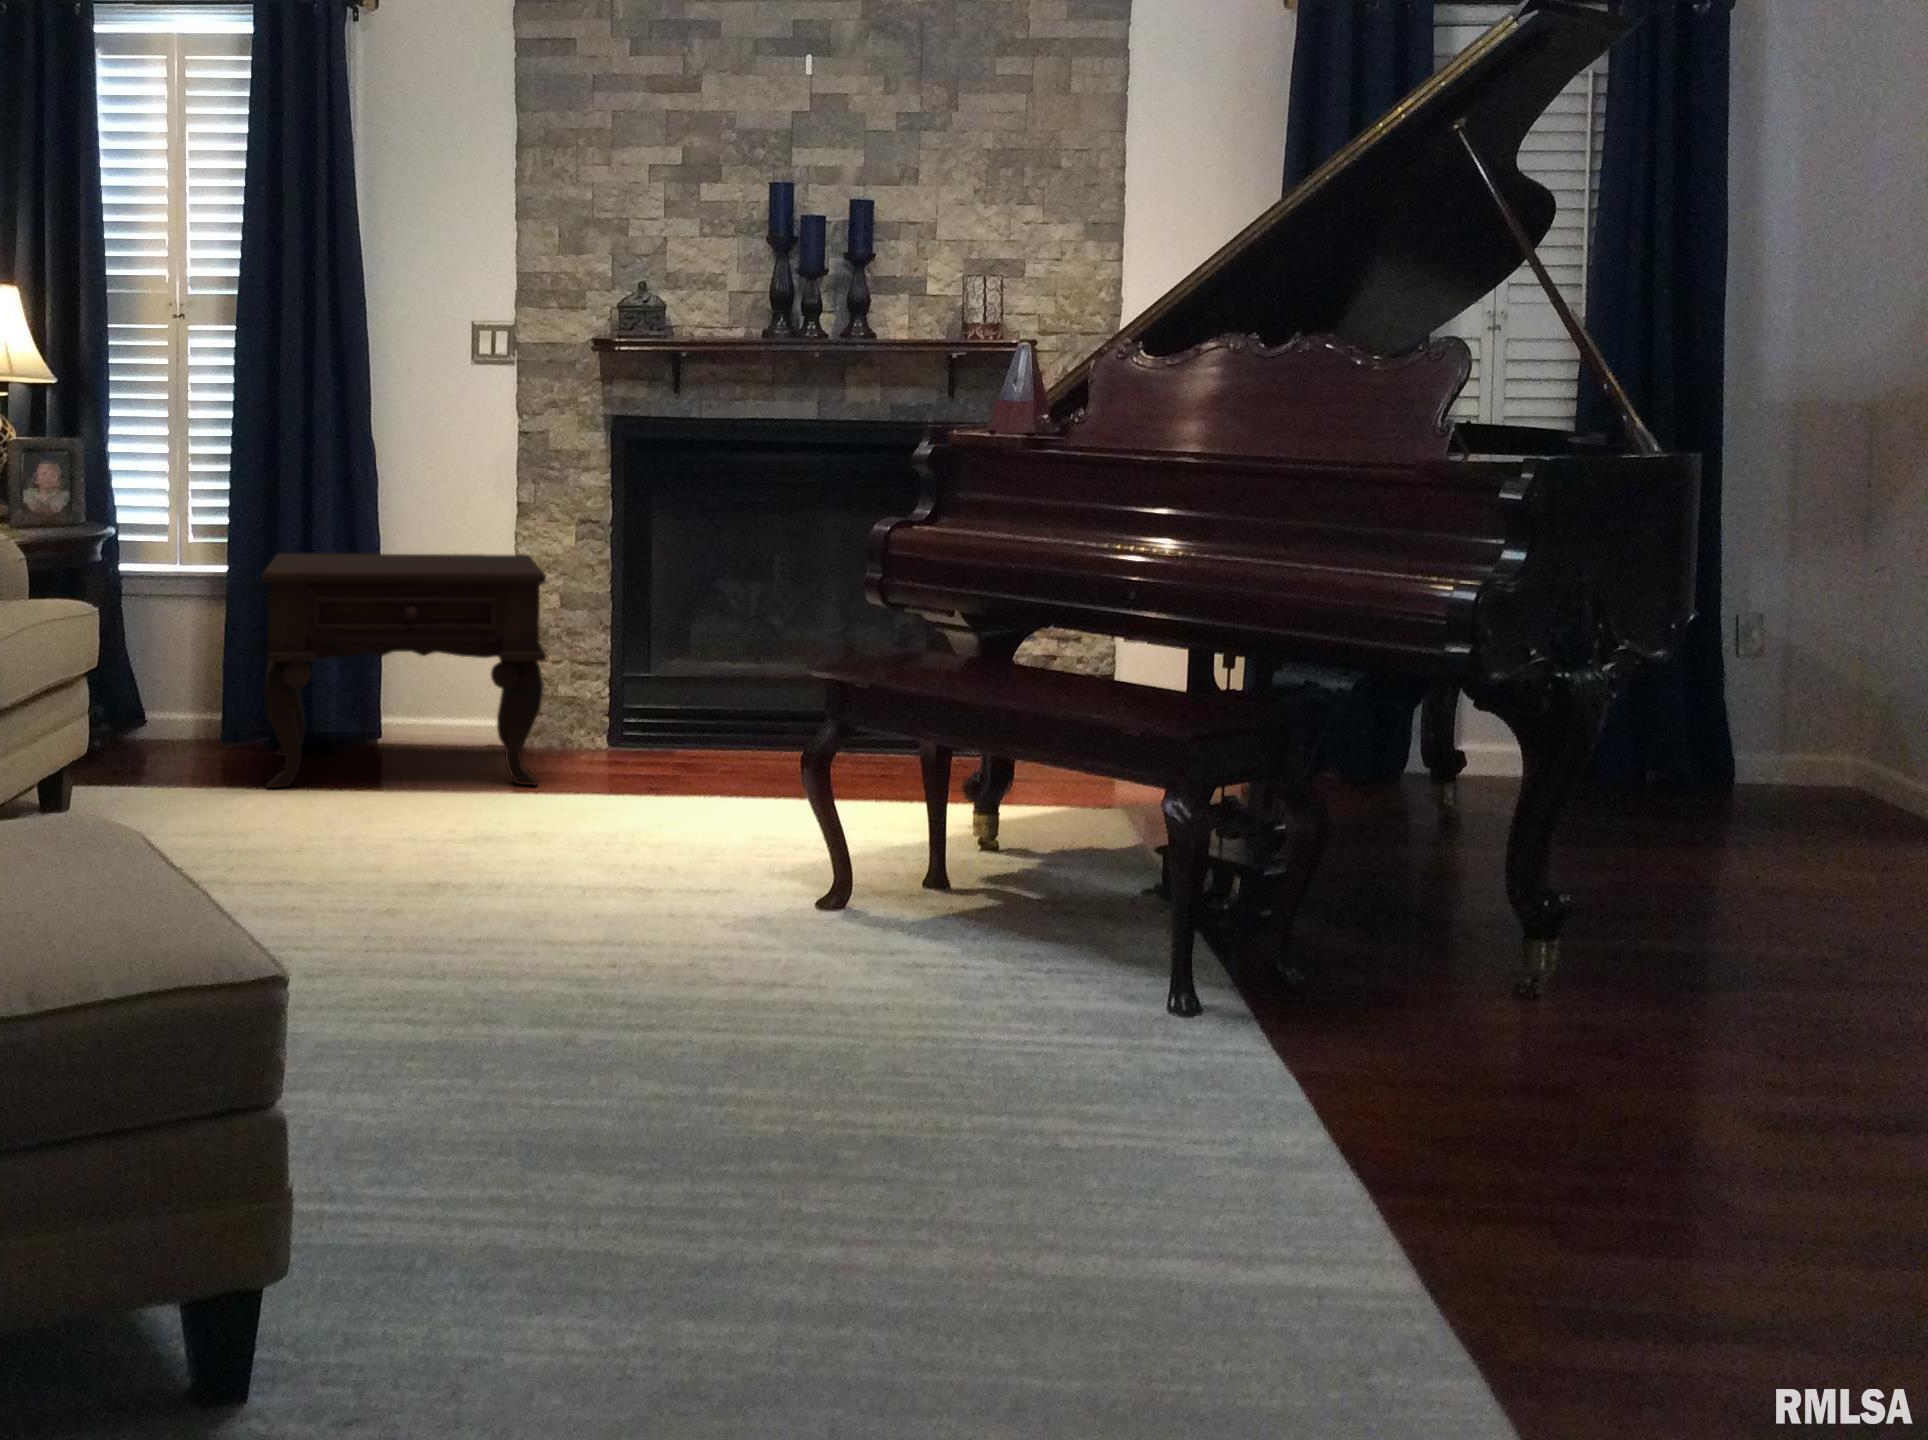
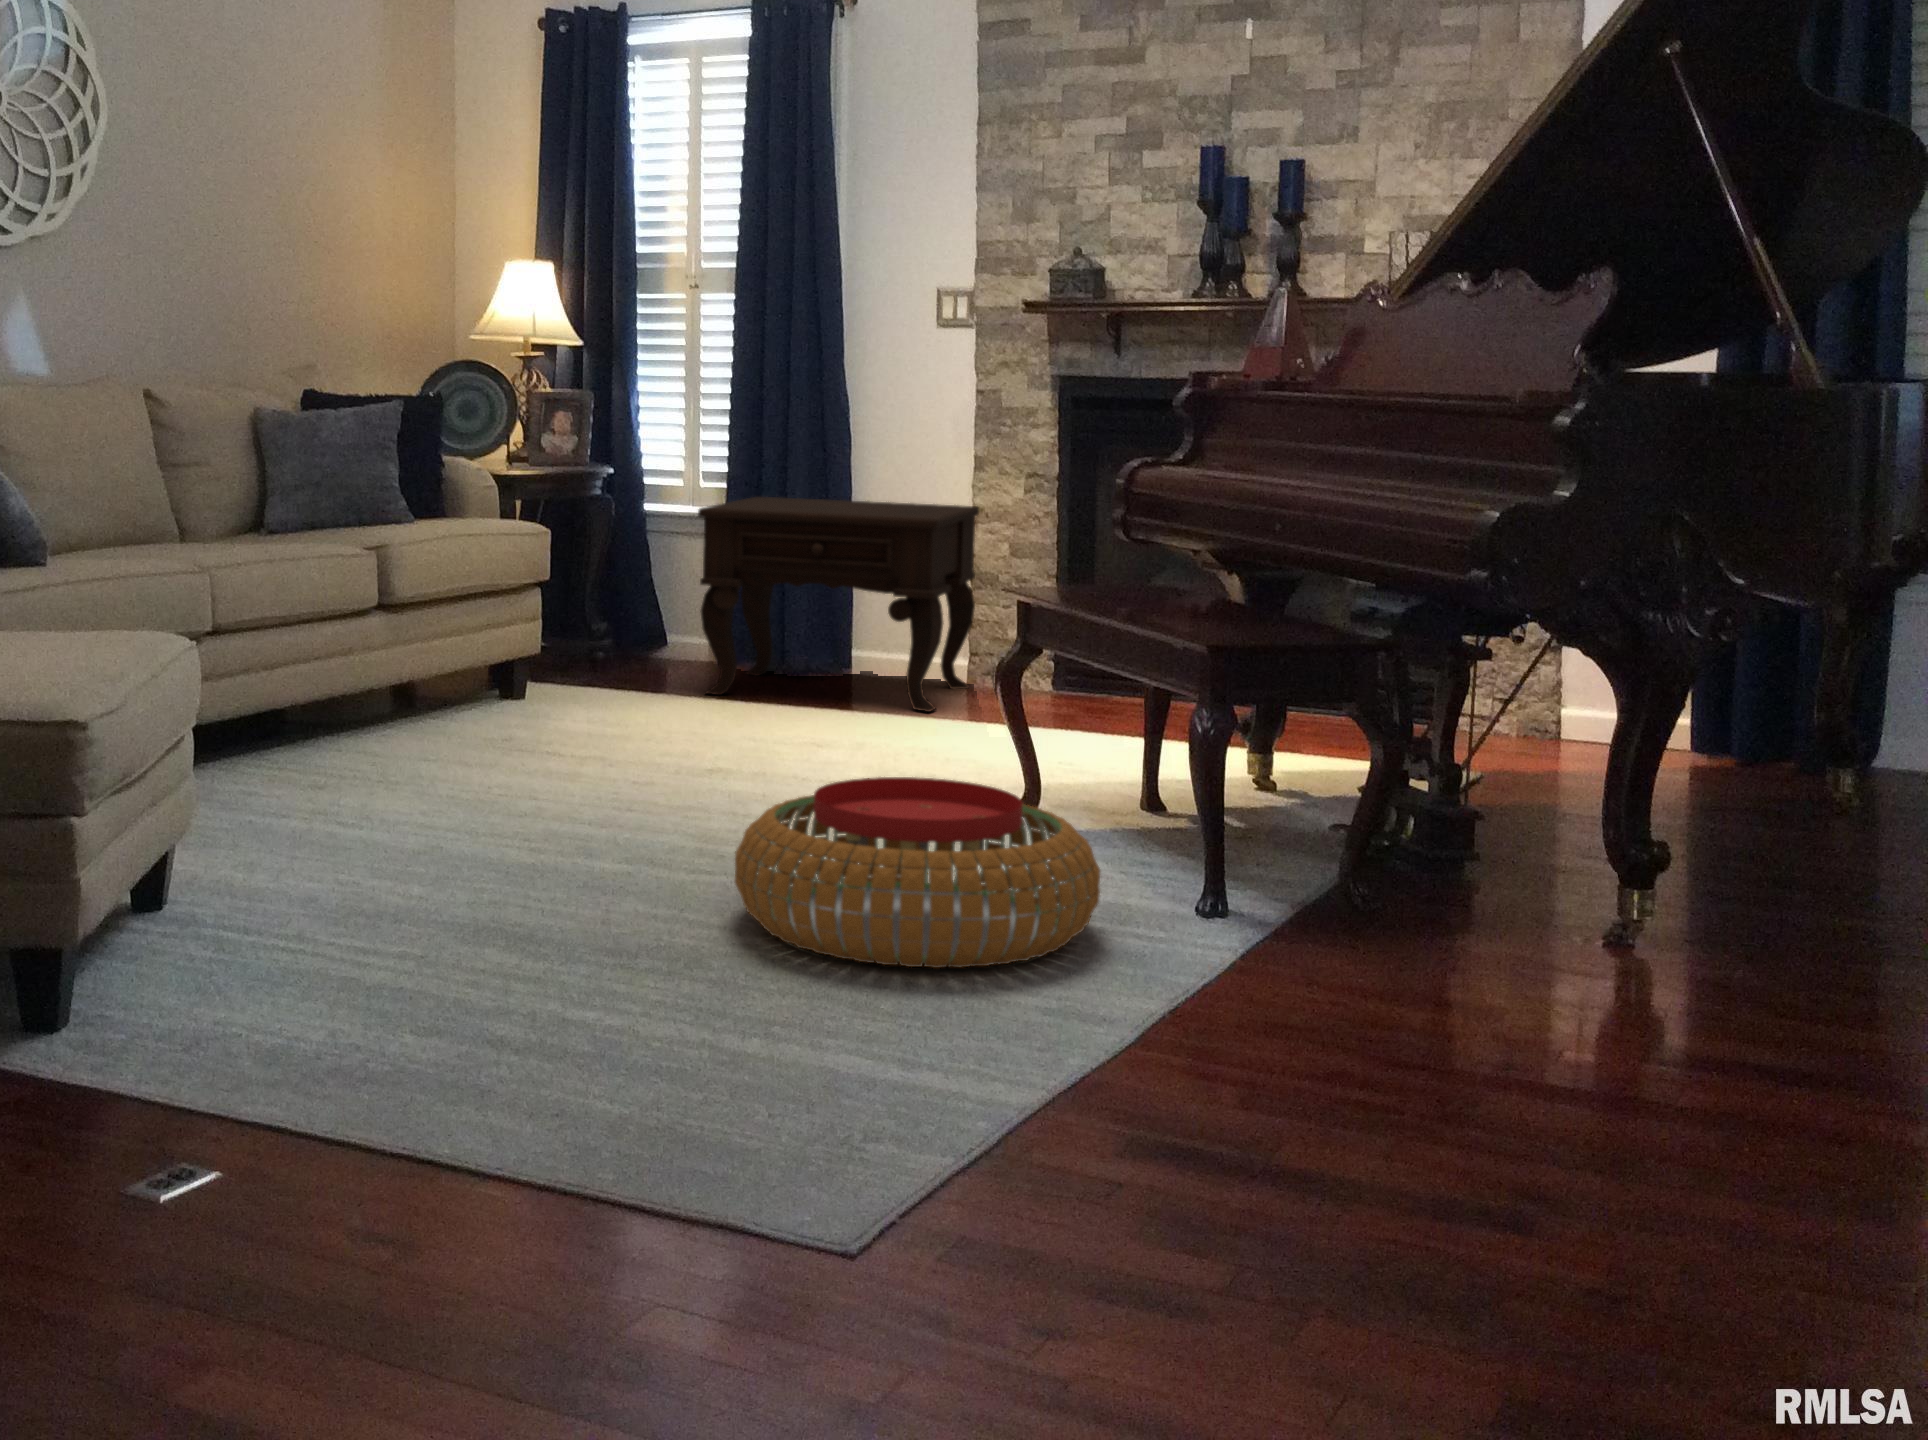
pouf: none [766,923,1262,1226] -> present [735,777,1100,968]

